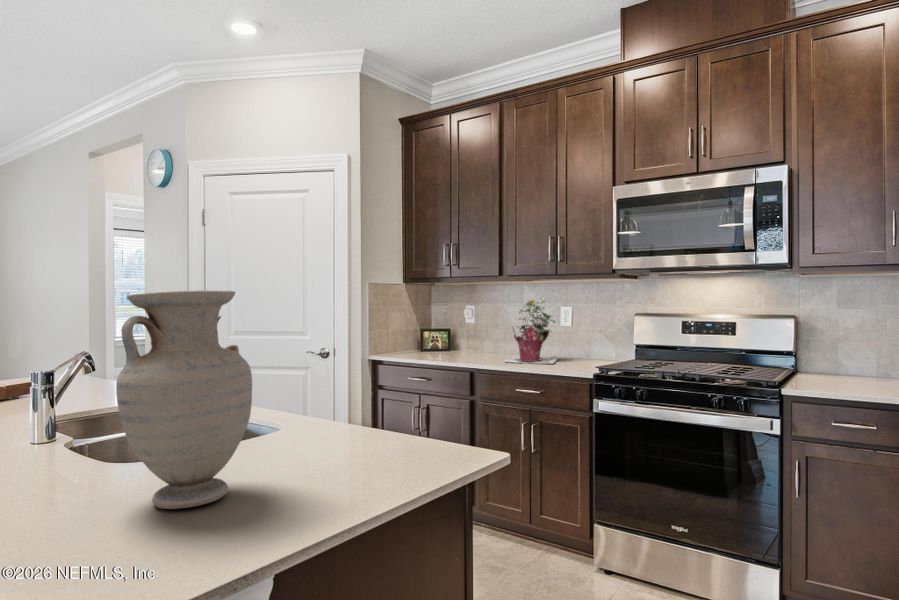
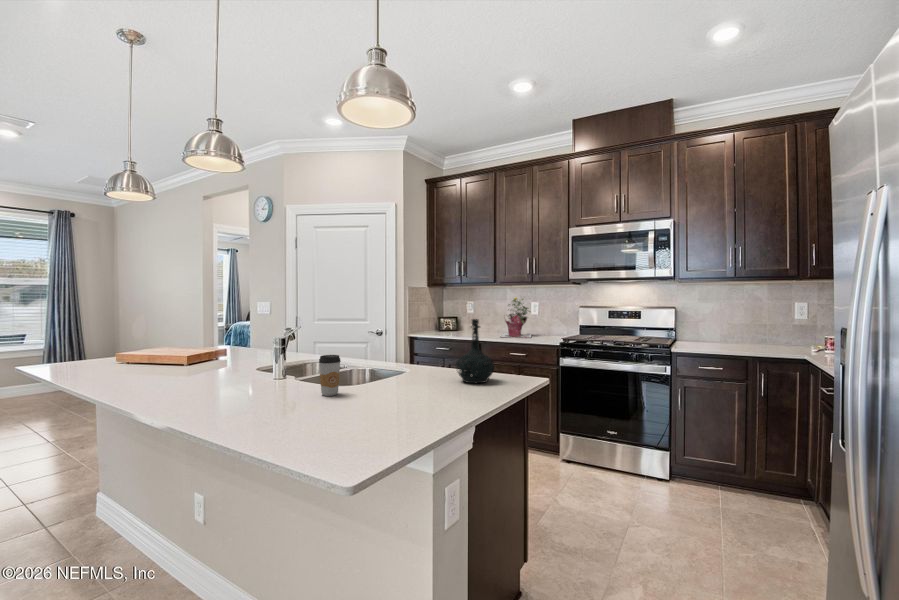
vase: present [116,290,252,509] -> none [368,293,431,400]
bottle: none [341,341,415,464] -> present [456,319,494,383]
coffee cup: none [46,409,94,490] -> present [319,355,341,396]

